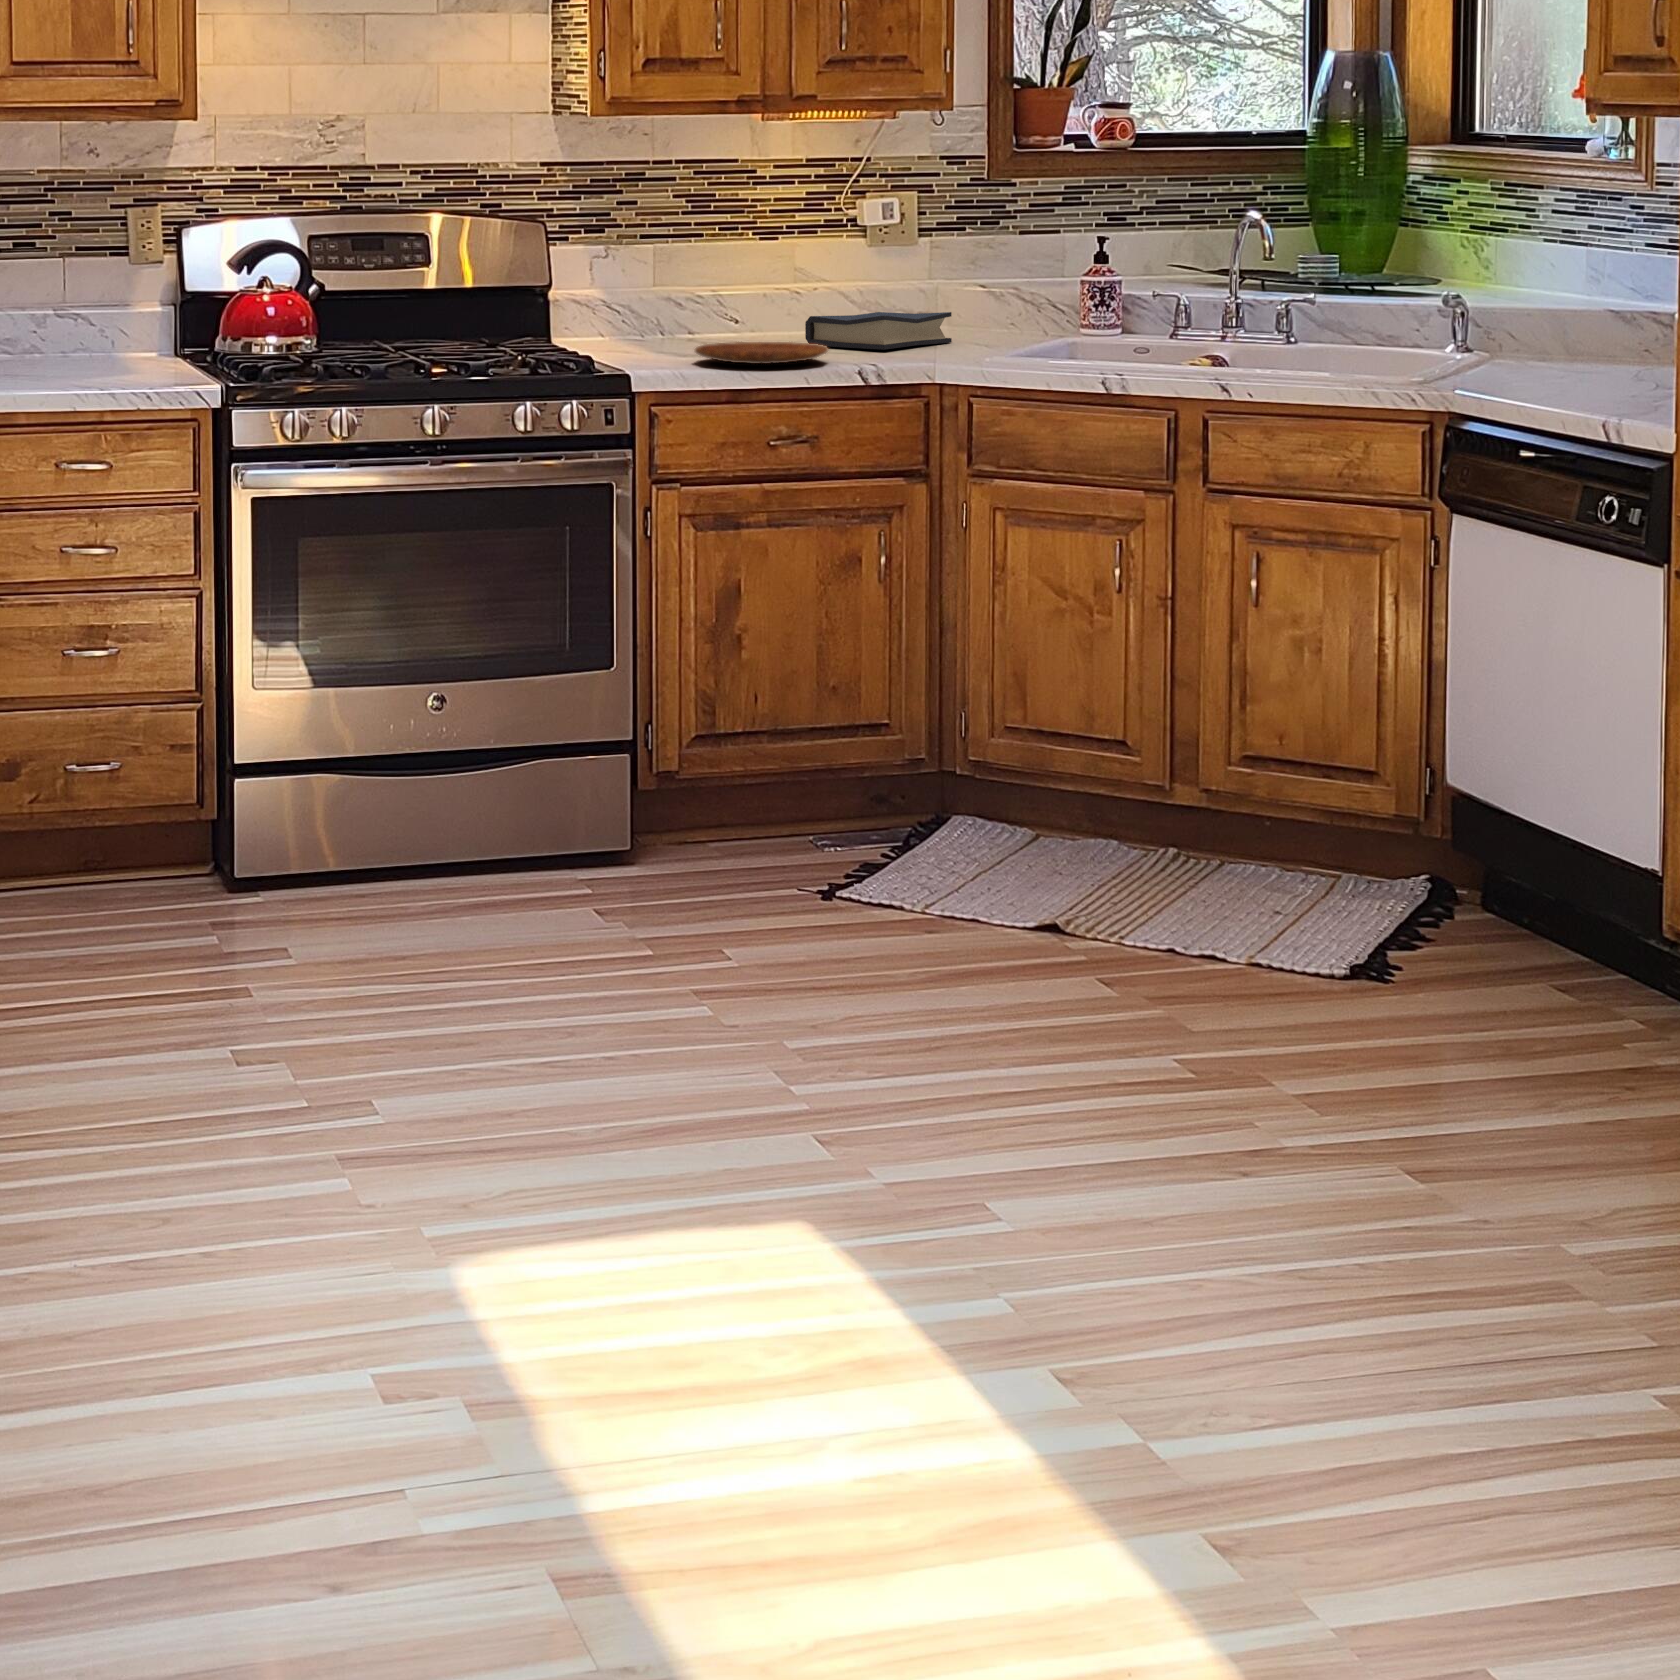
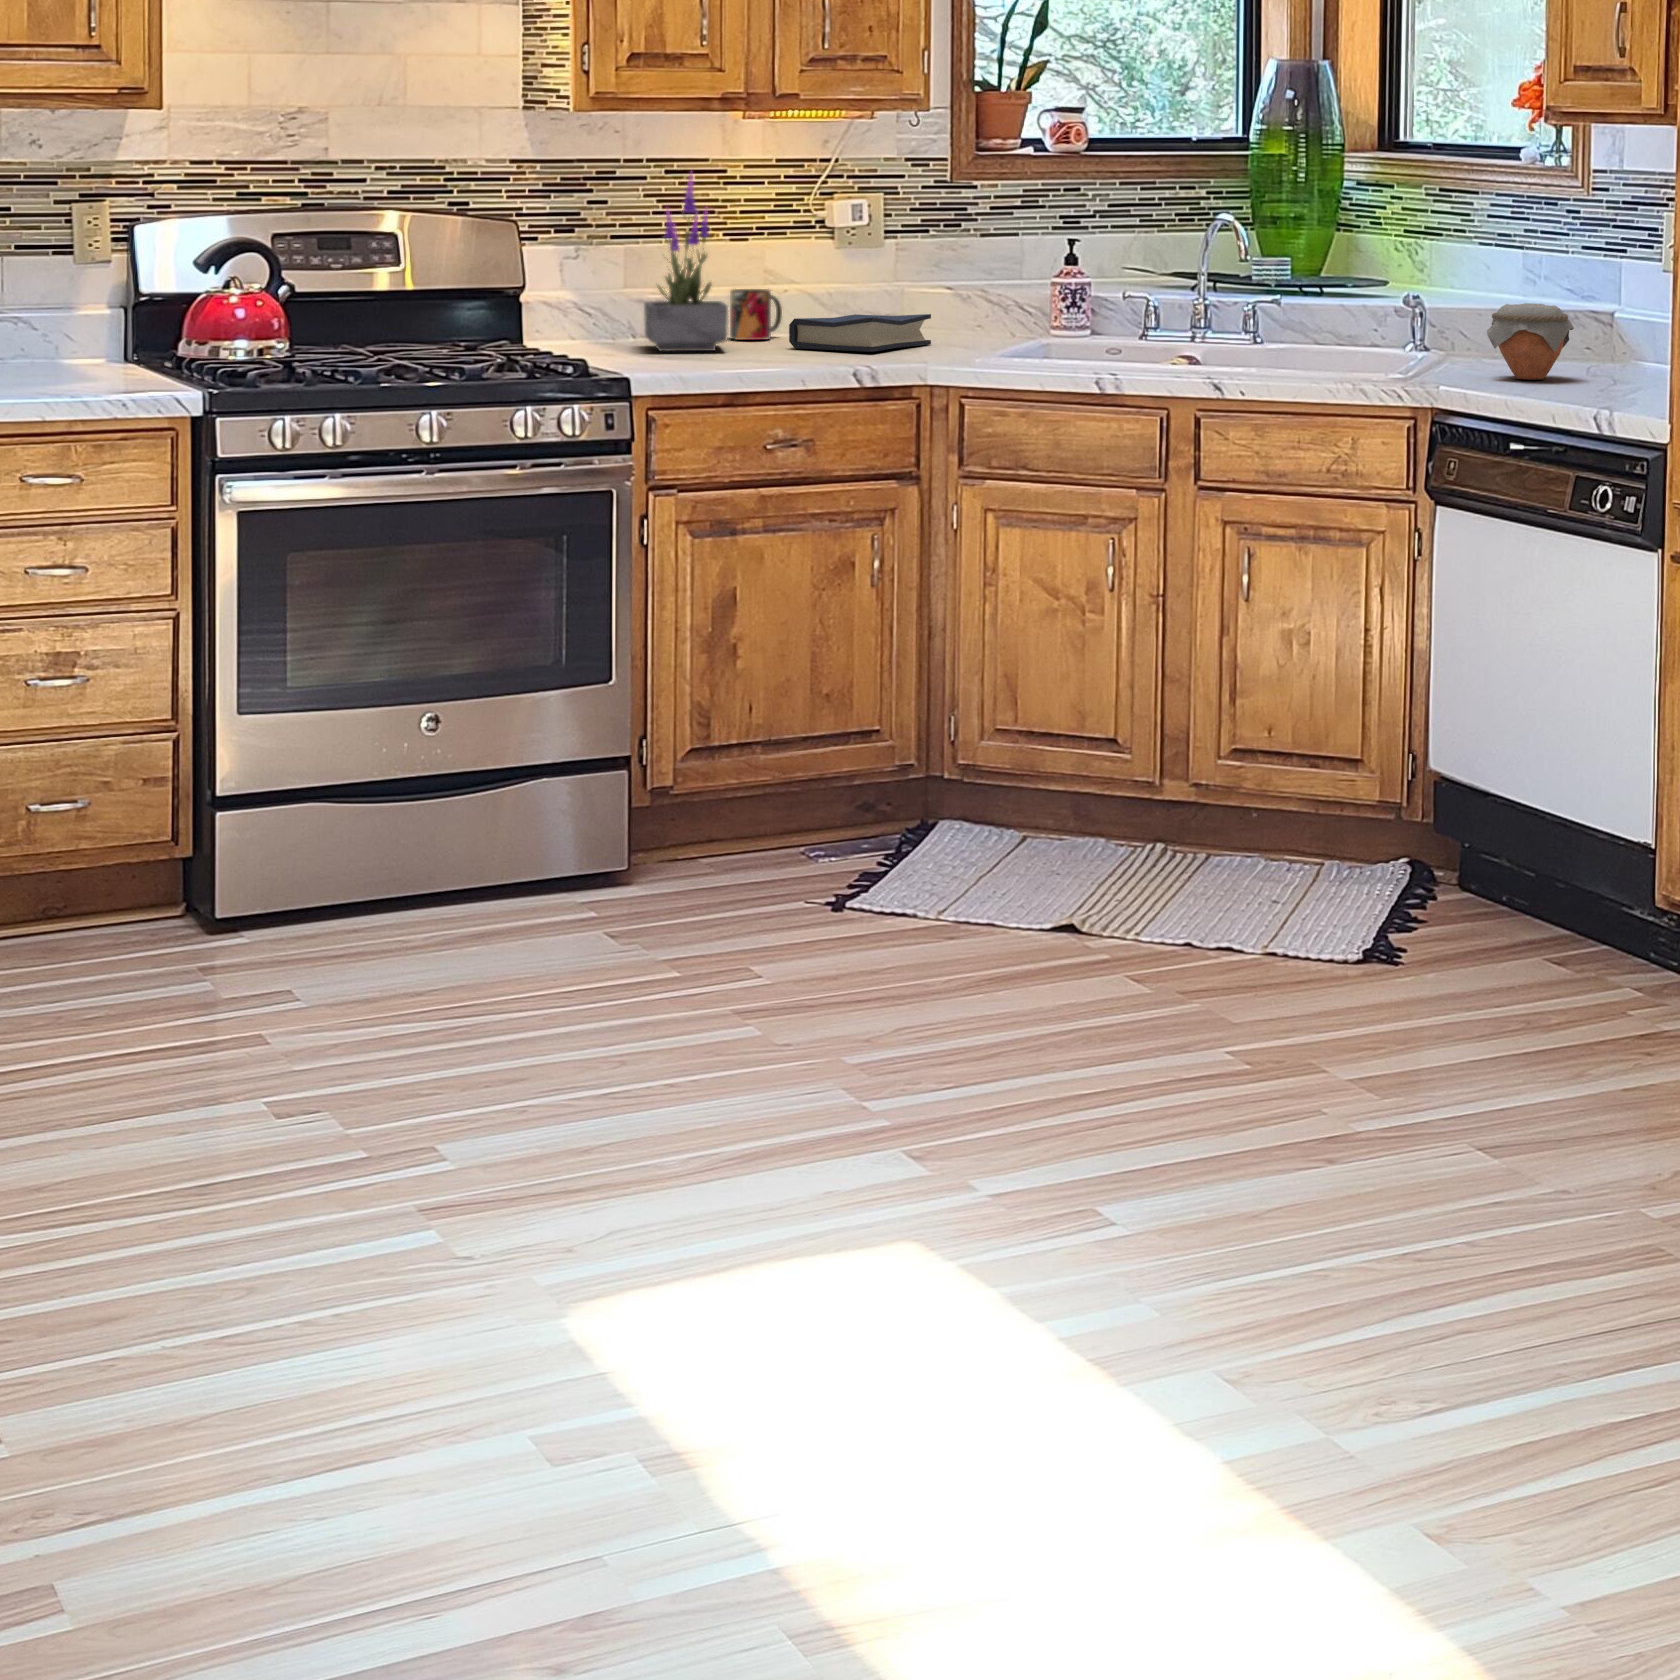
potted plant: none [664,171,741,348] -> present [644,176,728,351]
mug: none [754,286,807,337] -> present [730,289,782,340]
jar: none [1514,304,1612,385] -> present [1487,303,1574,380]
tray: present [695,342,828,364] -> none [690,345,826,364]

